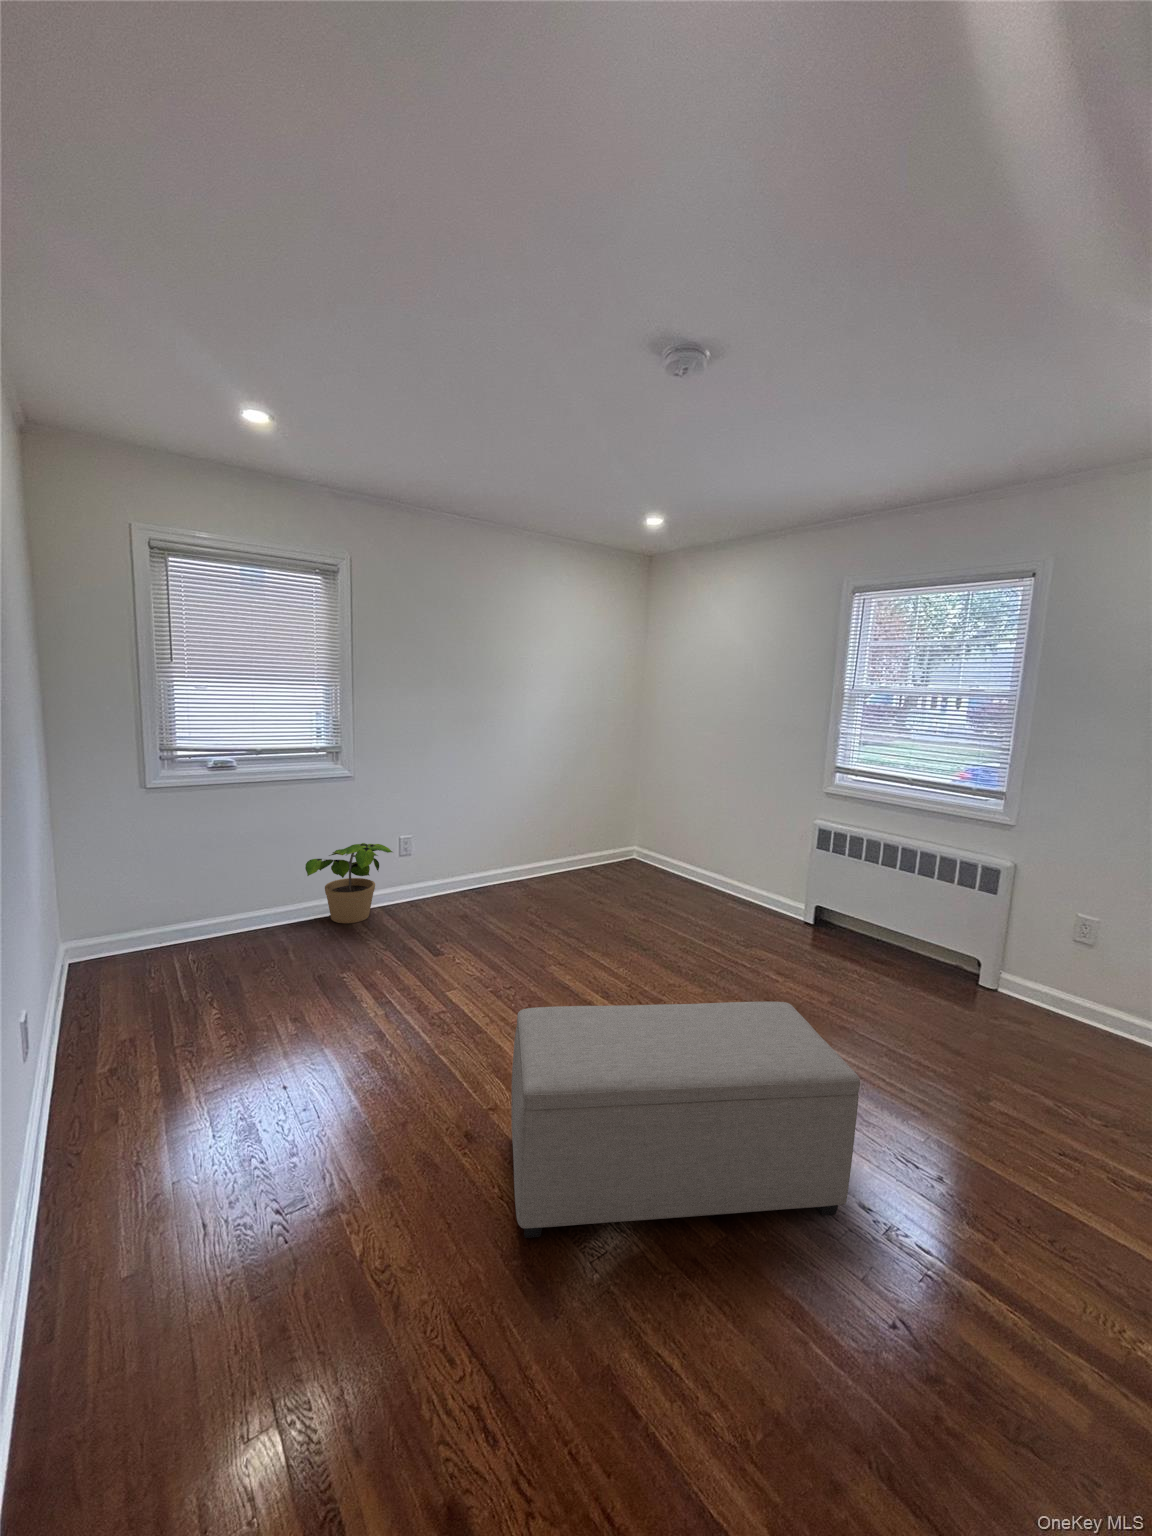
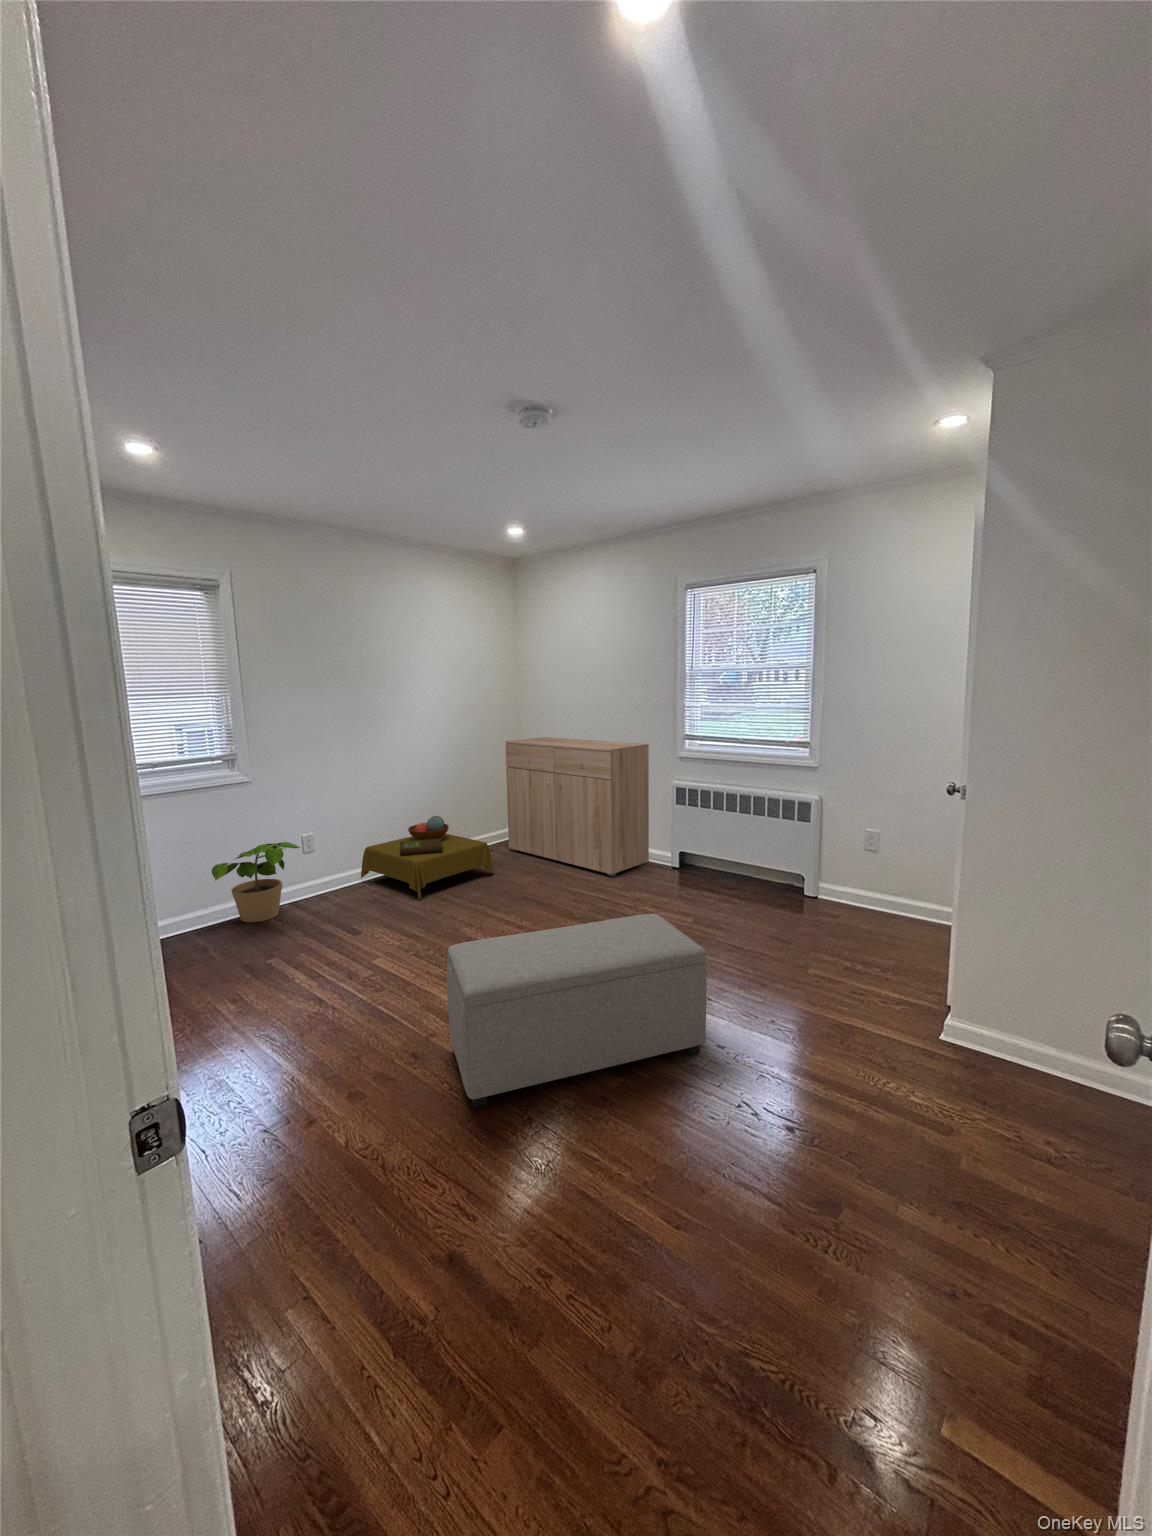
dresser: none [617,754,788,923] -> present [505,737,649,877]
side table: none [458,830,597,921] -> present [361,816,494,899]

